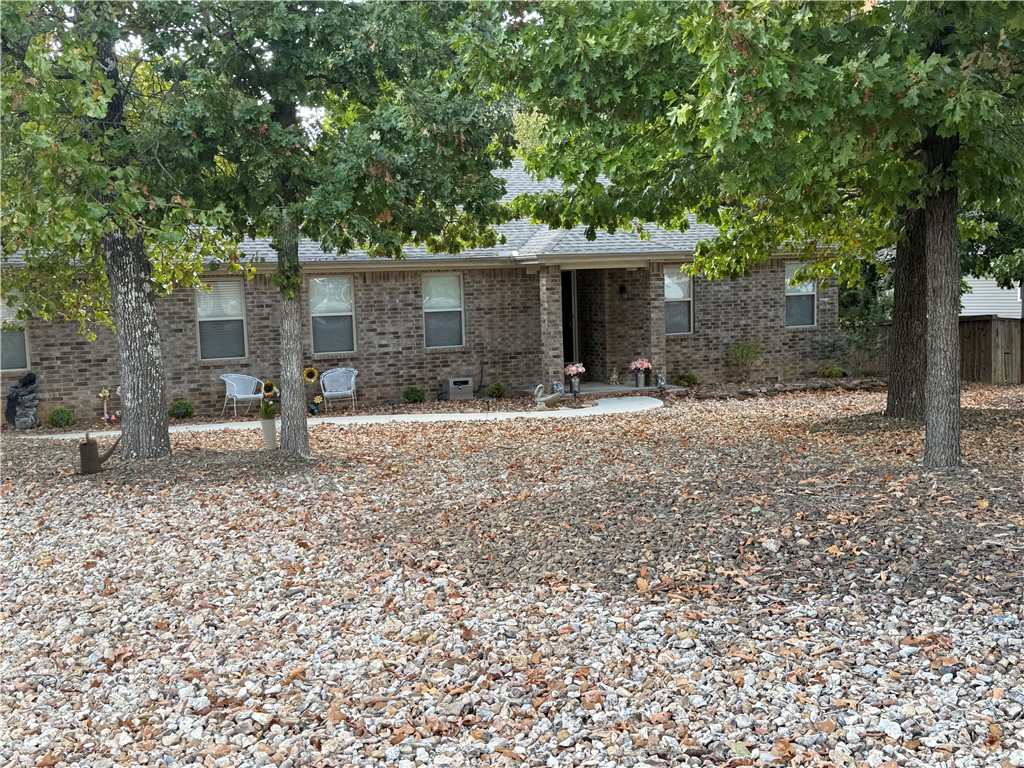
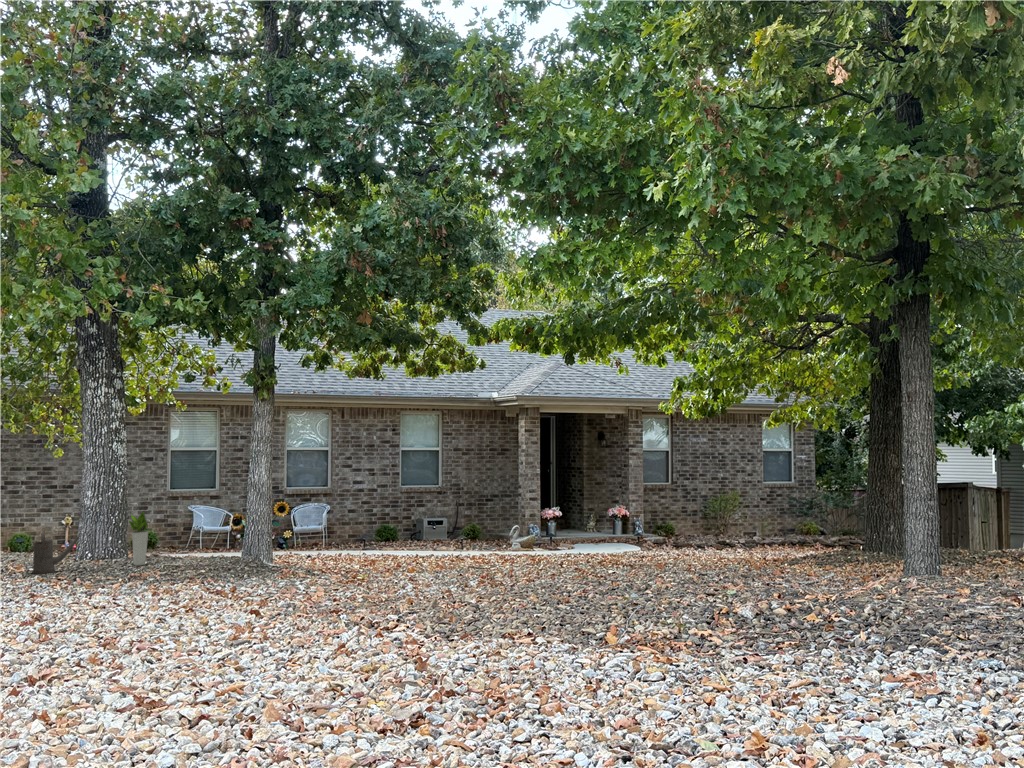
planter: present [259,401,277,450] -> present [129,512,148,565]

